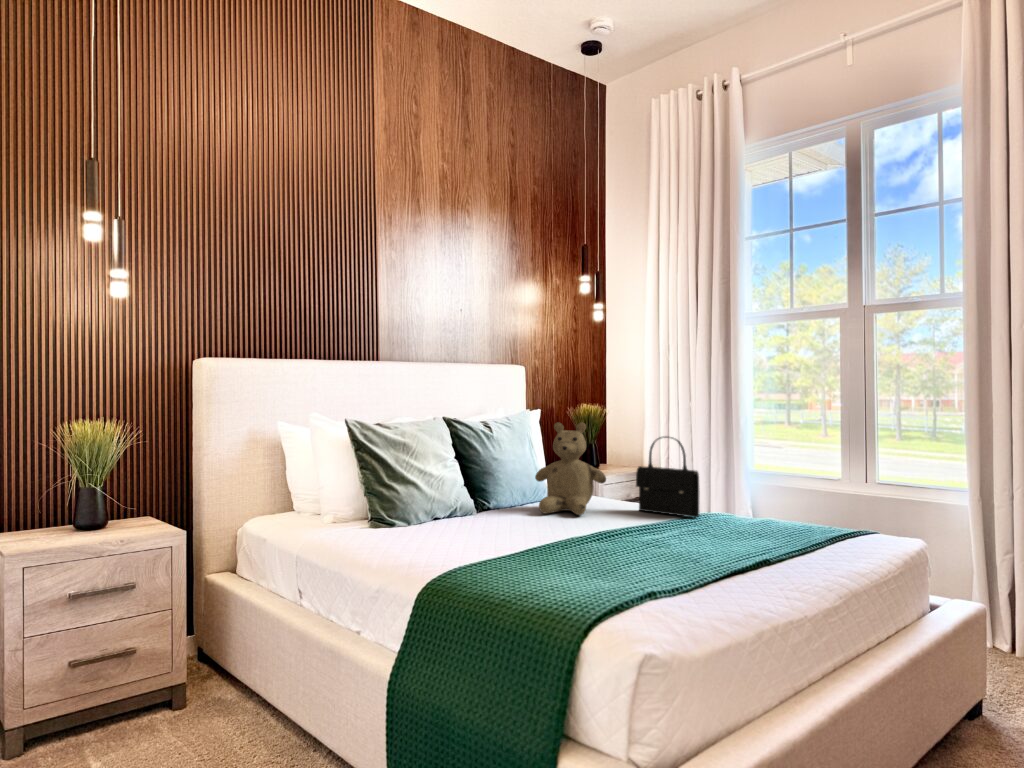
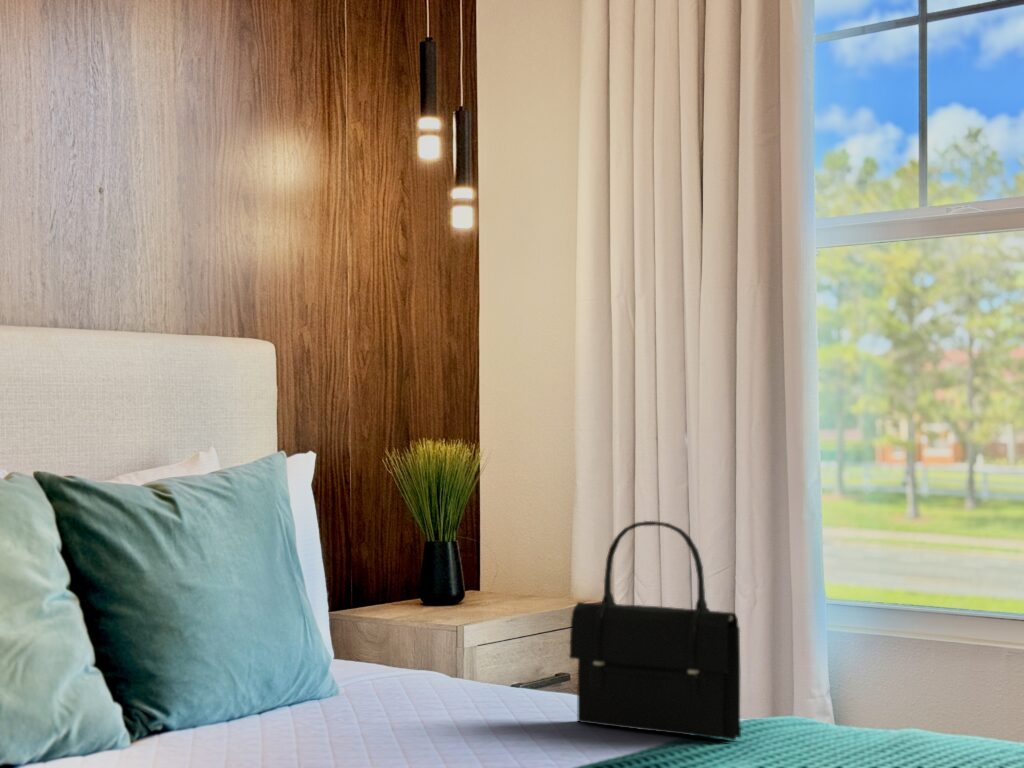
teddy bear: present [535,422,606,515] -> none [296,485,491,742]

